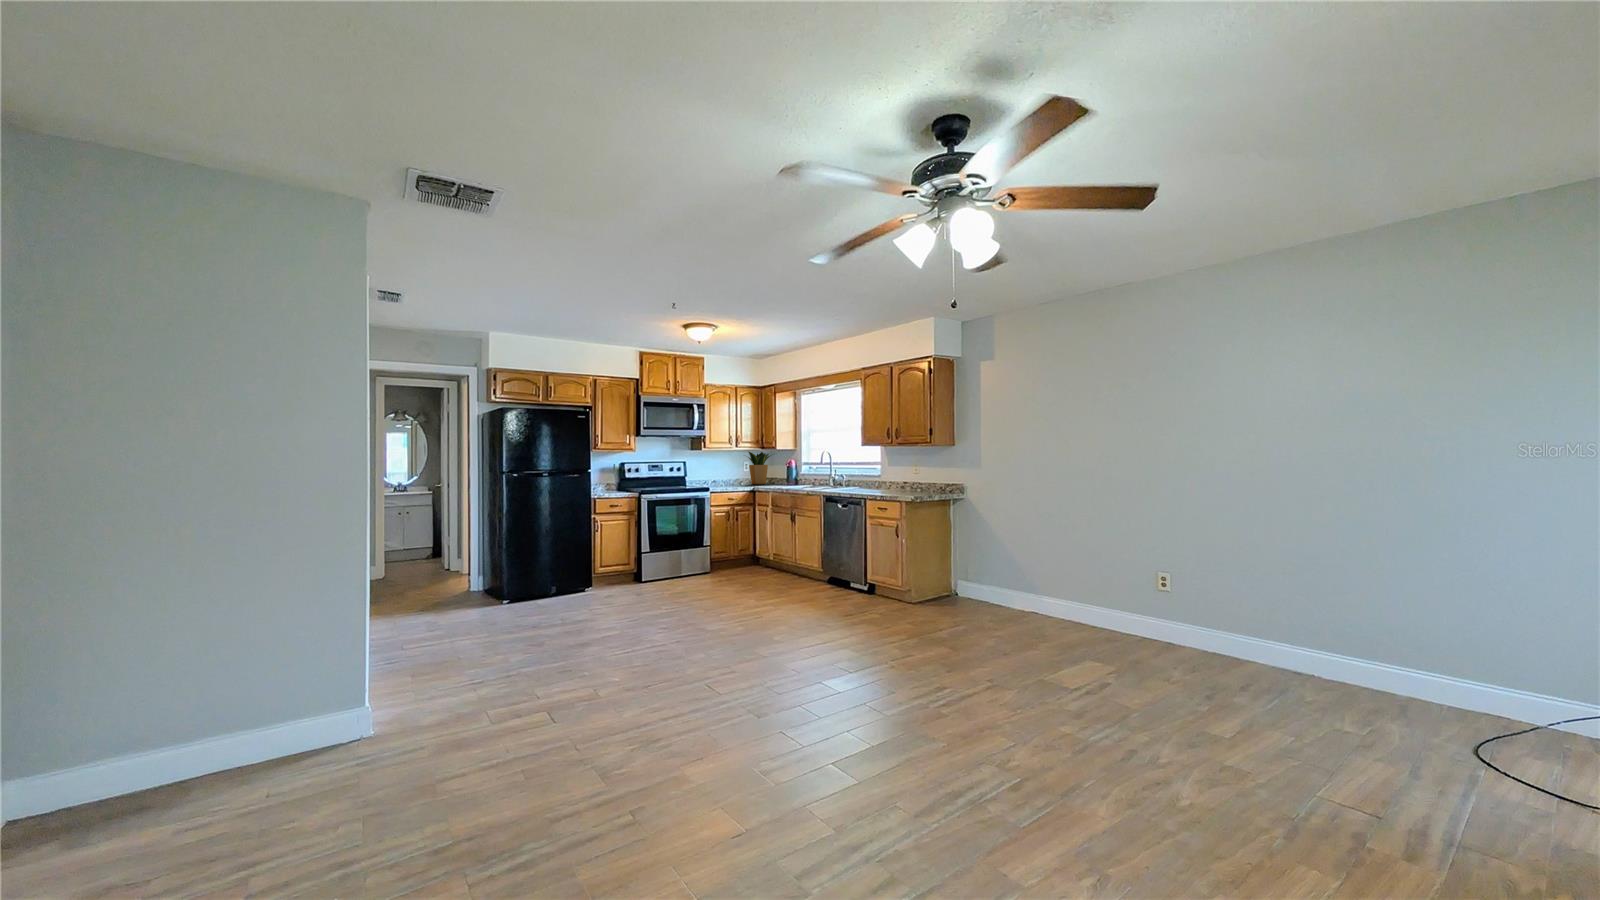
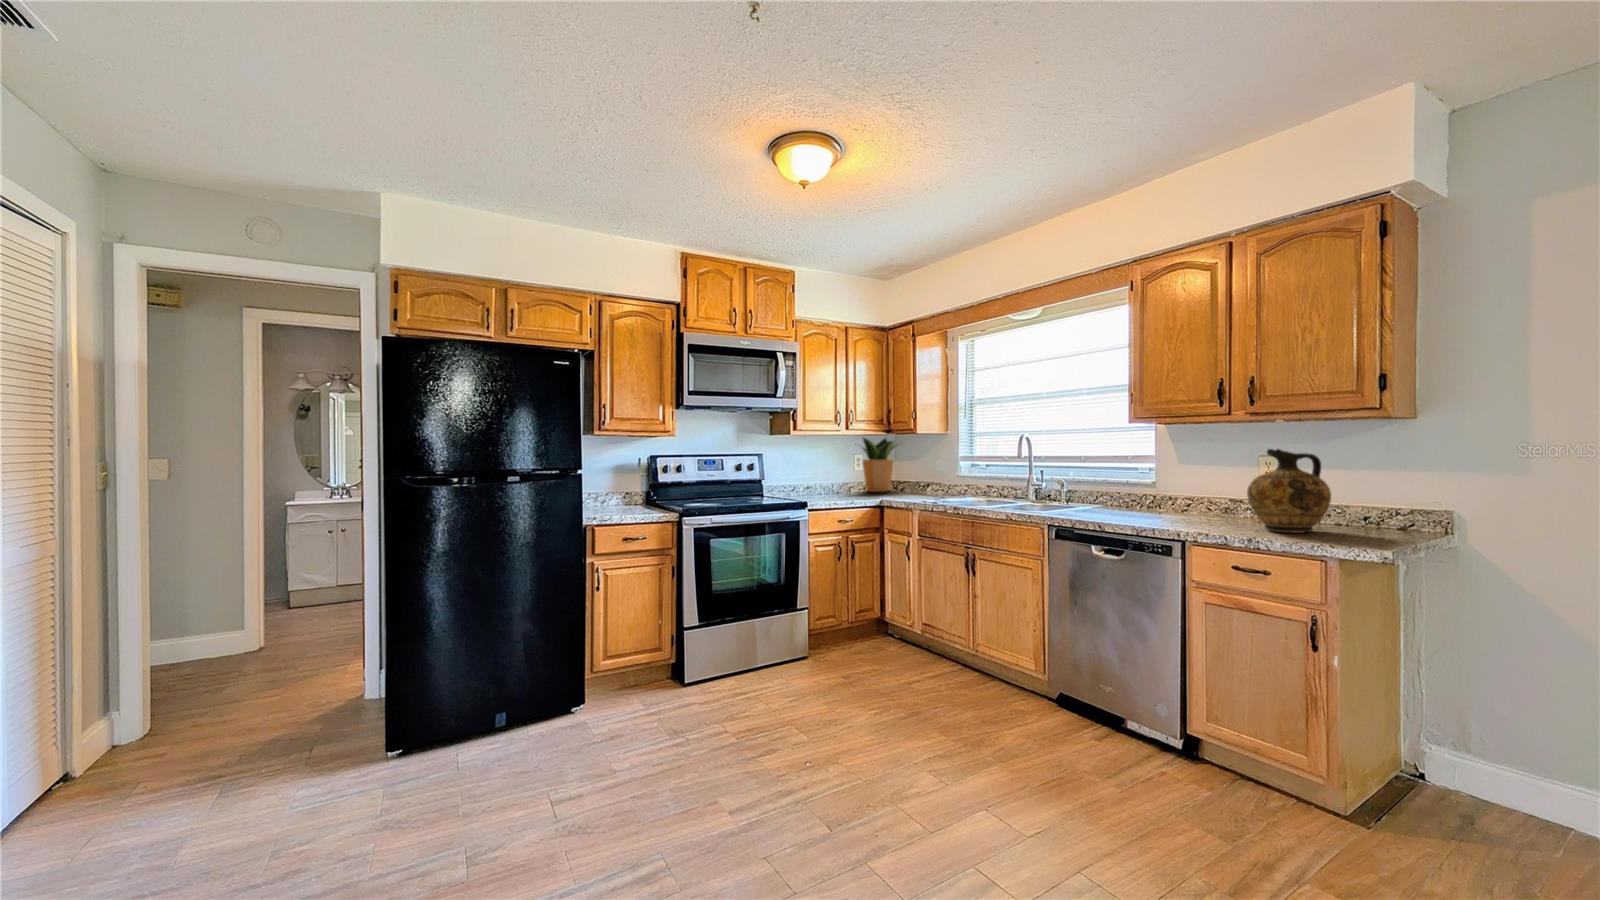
ceramic jug: none [890,459,918,494] -> present [1247,449,1331,533]

